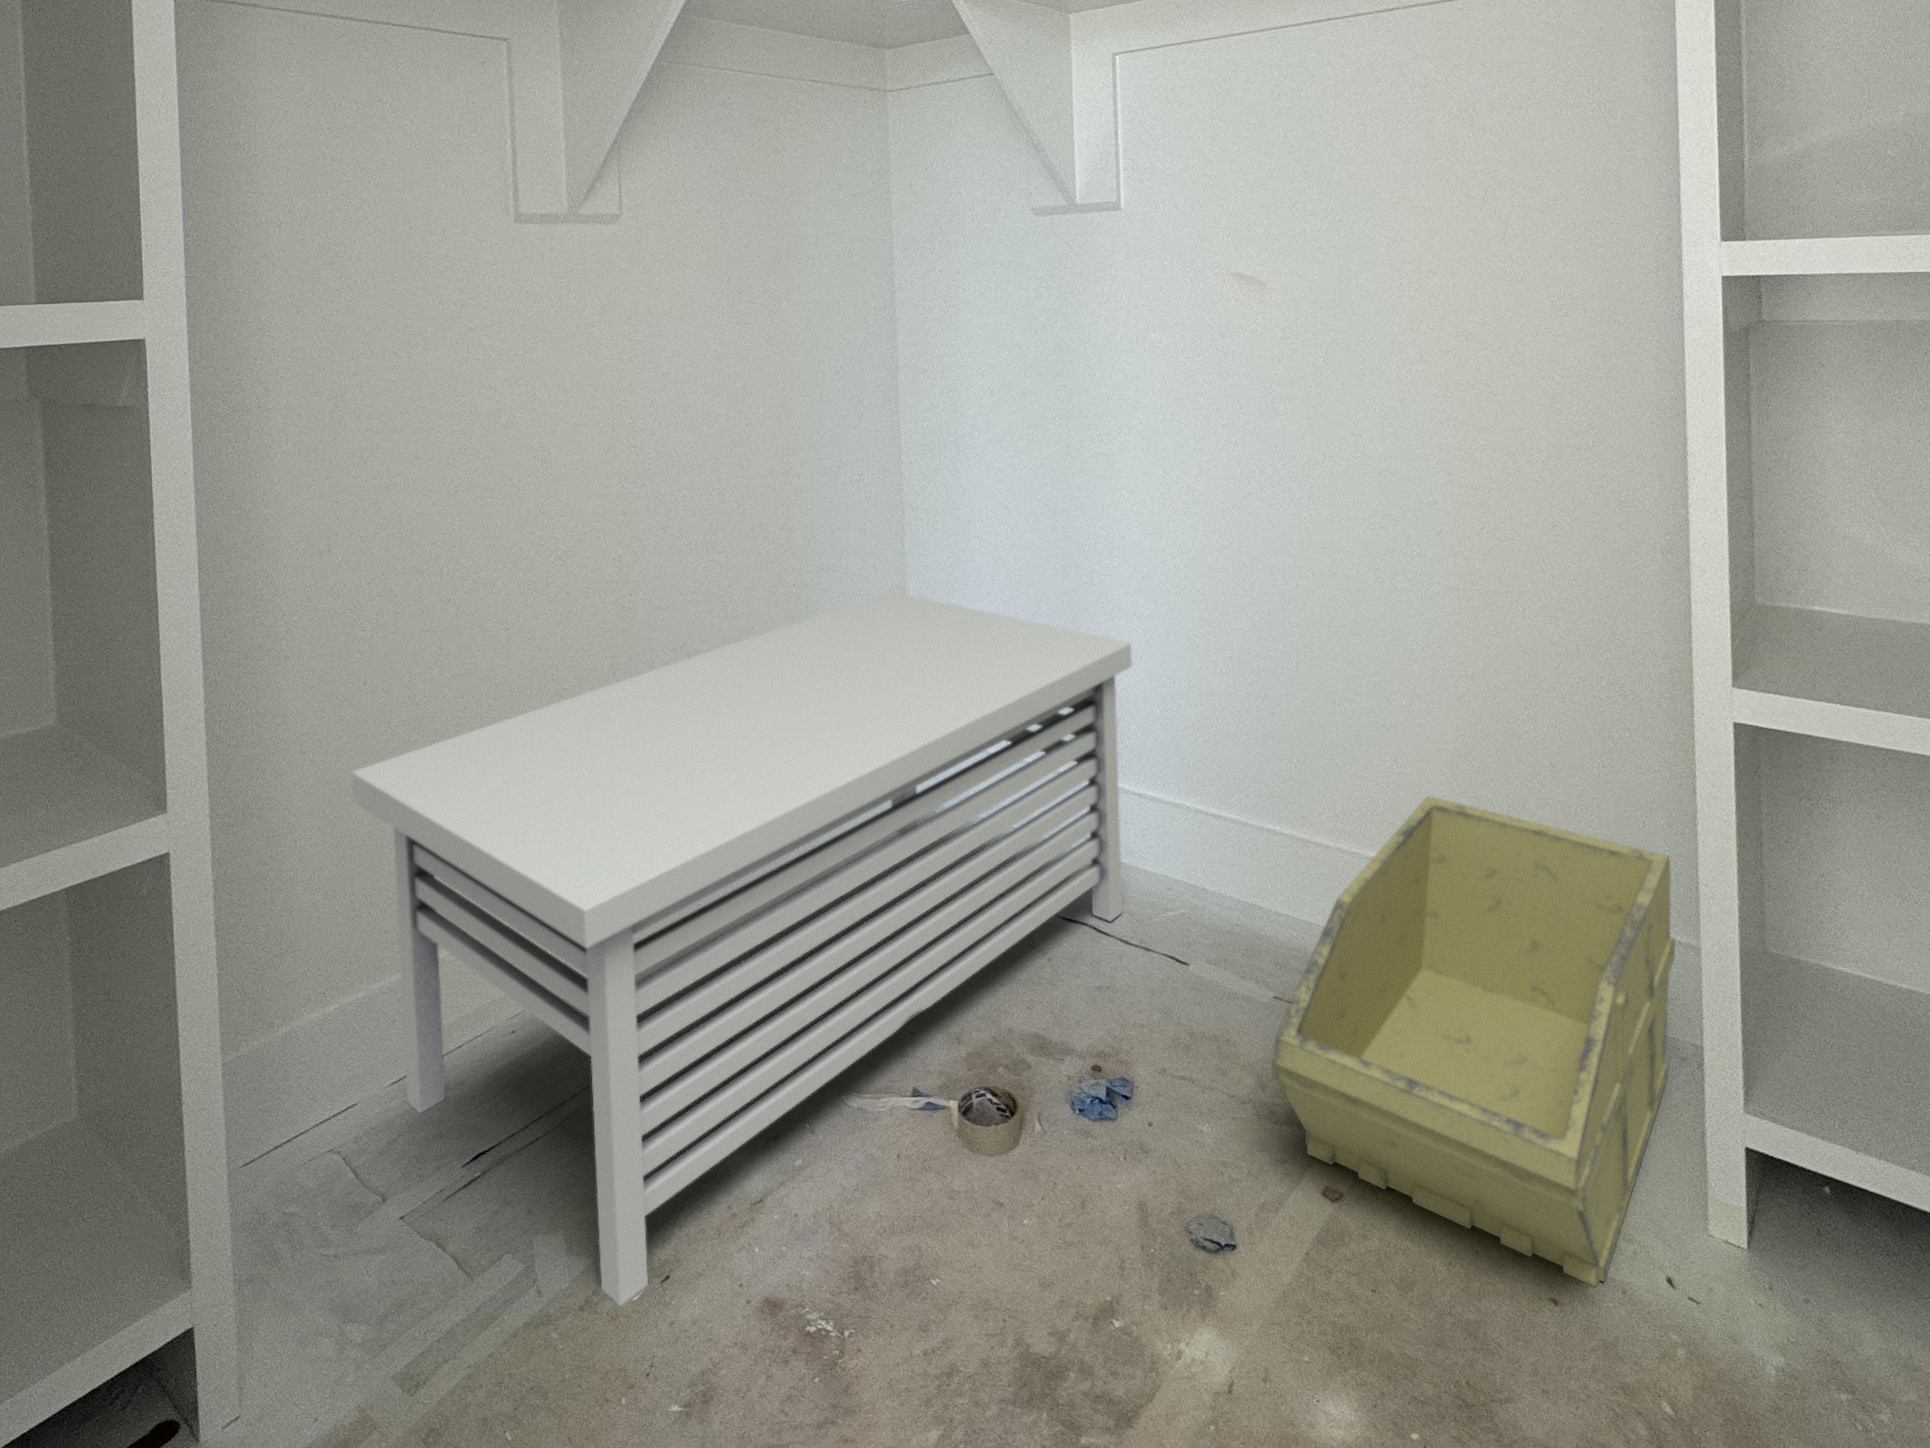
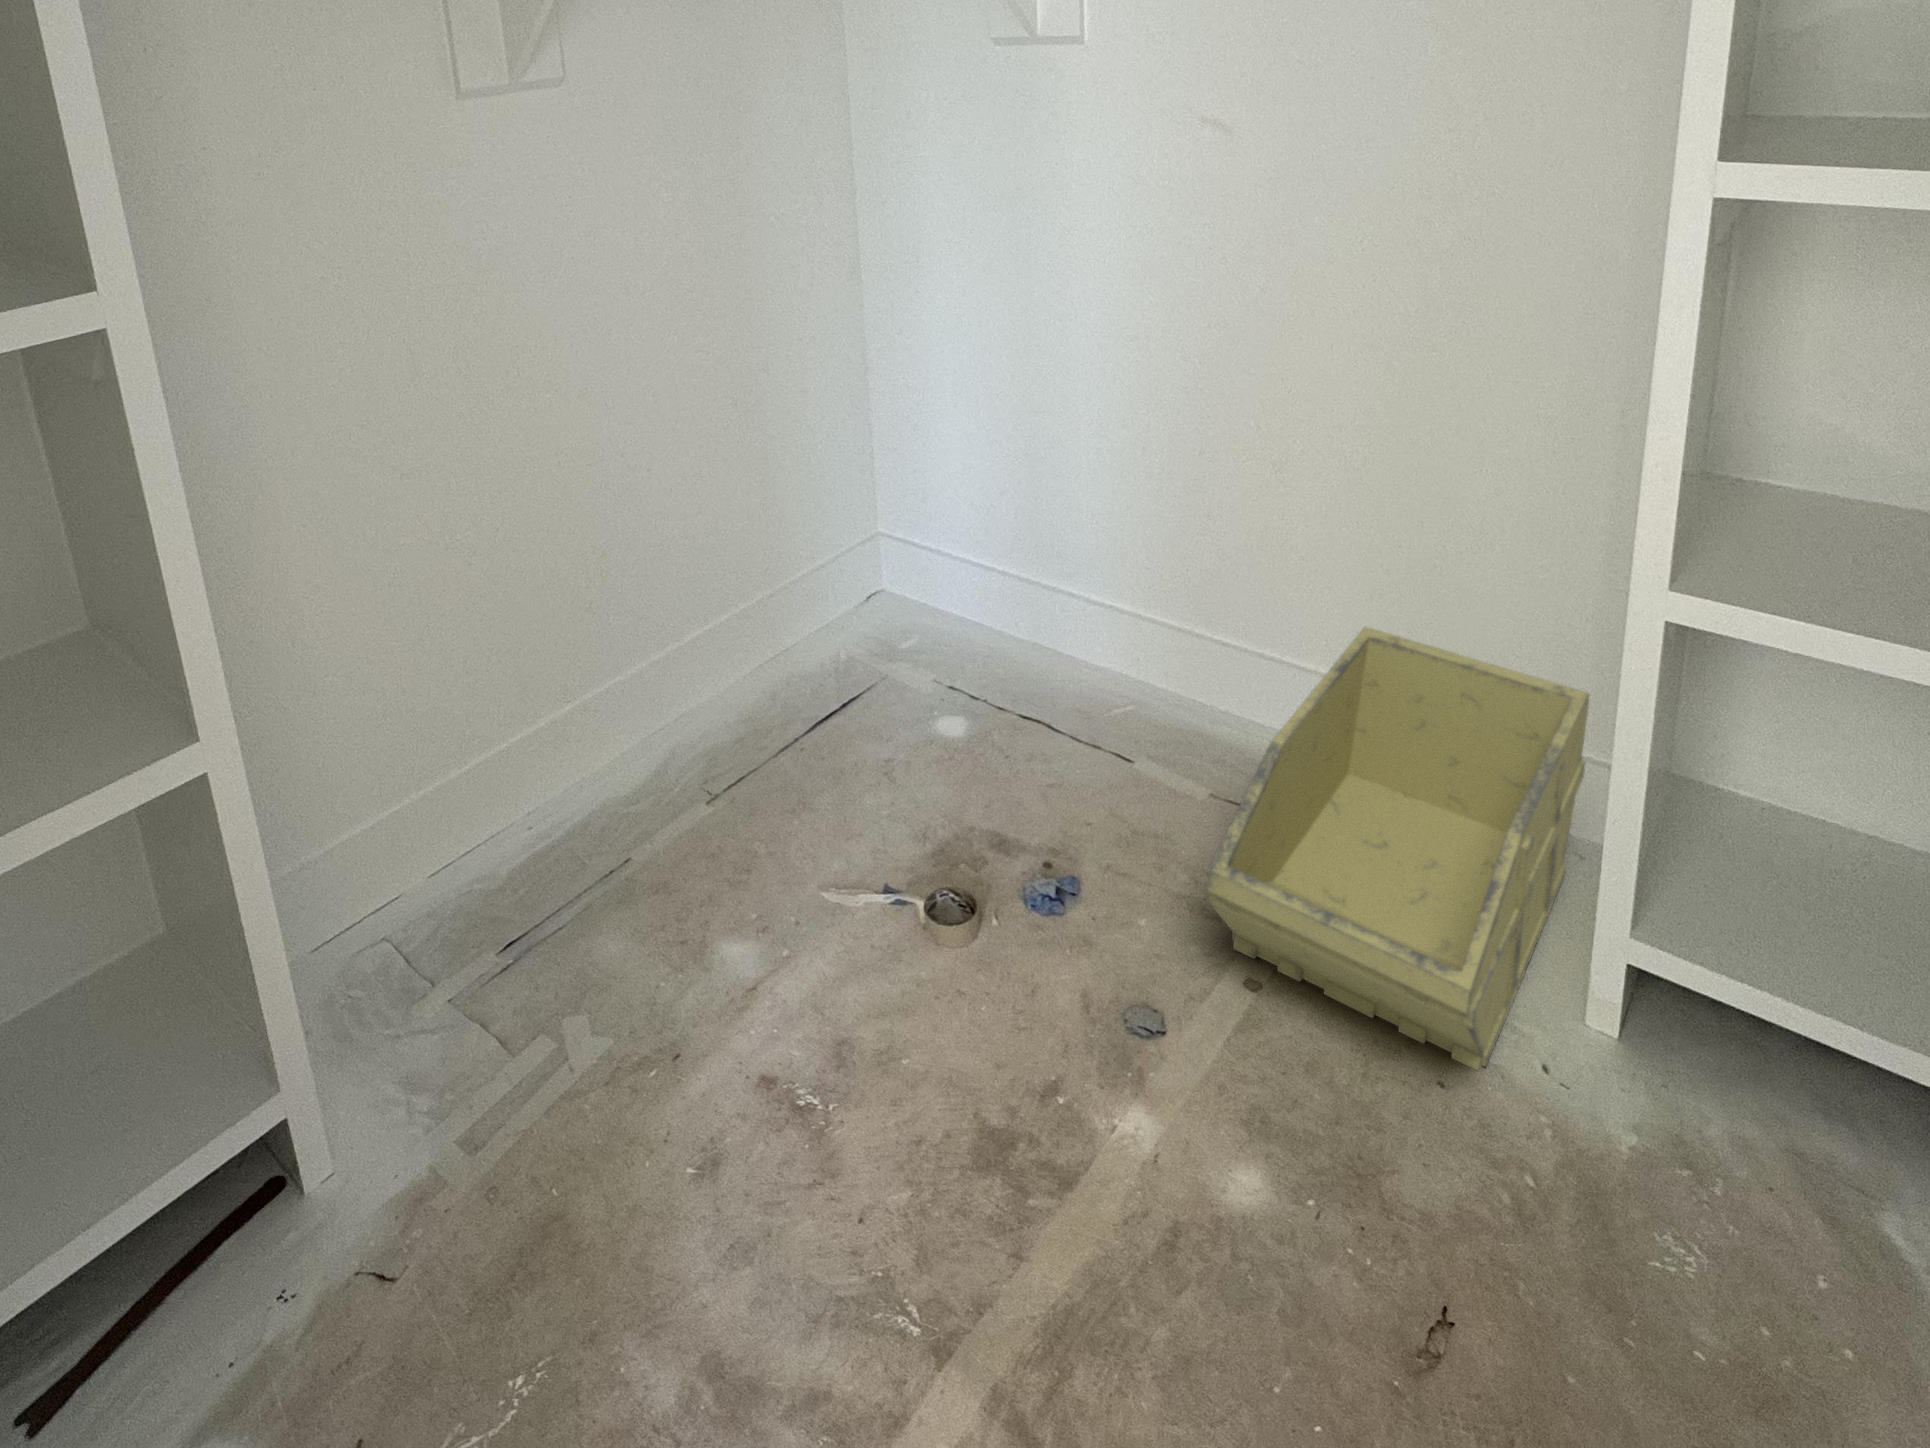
storage bench: present [352,591,1132,1305] -> none [363,419,1086,1086]

